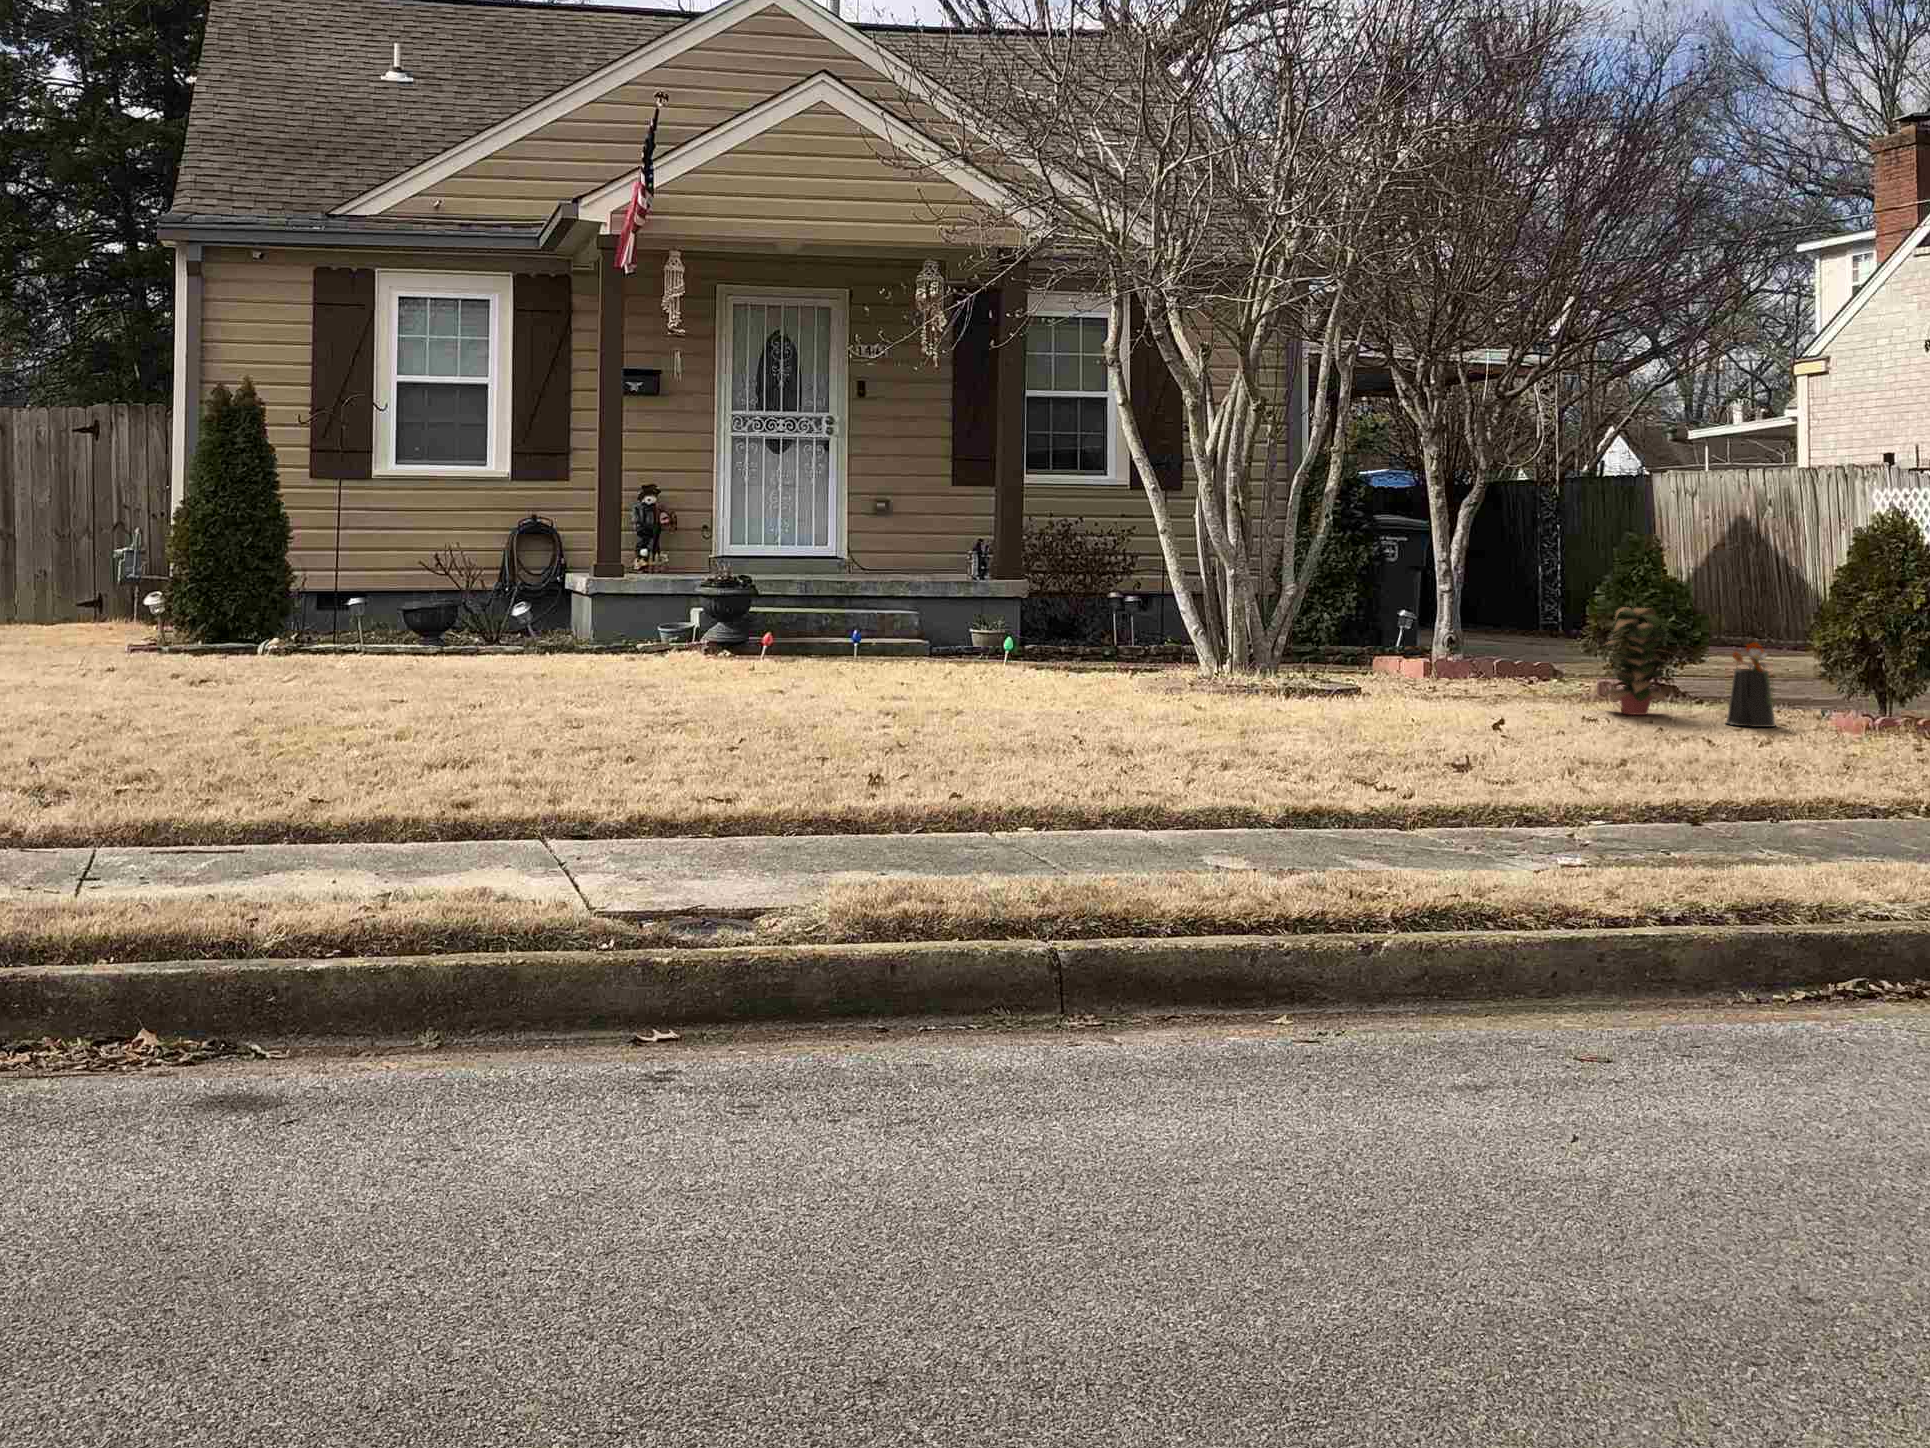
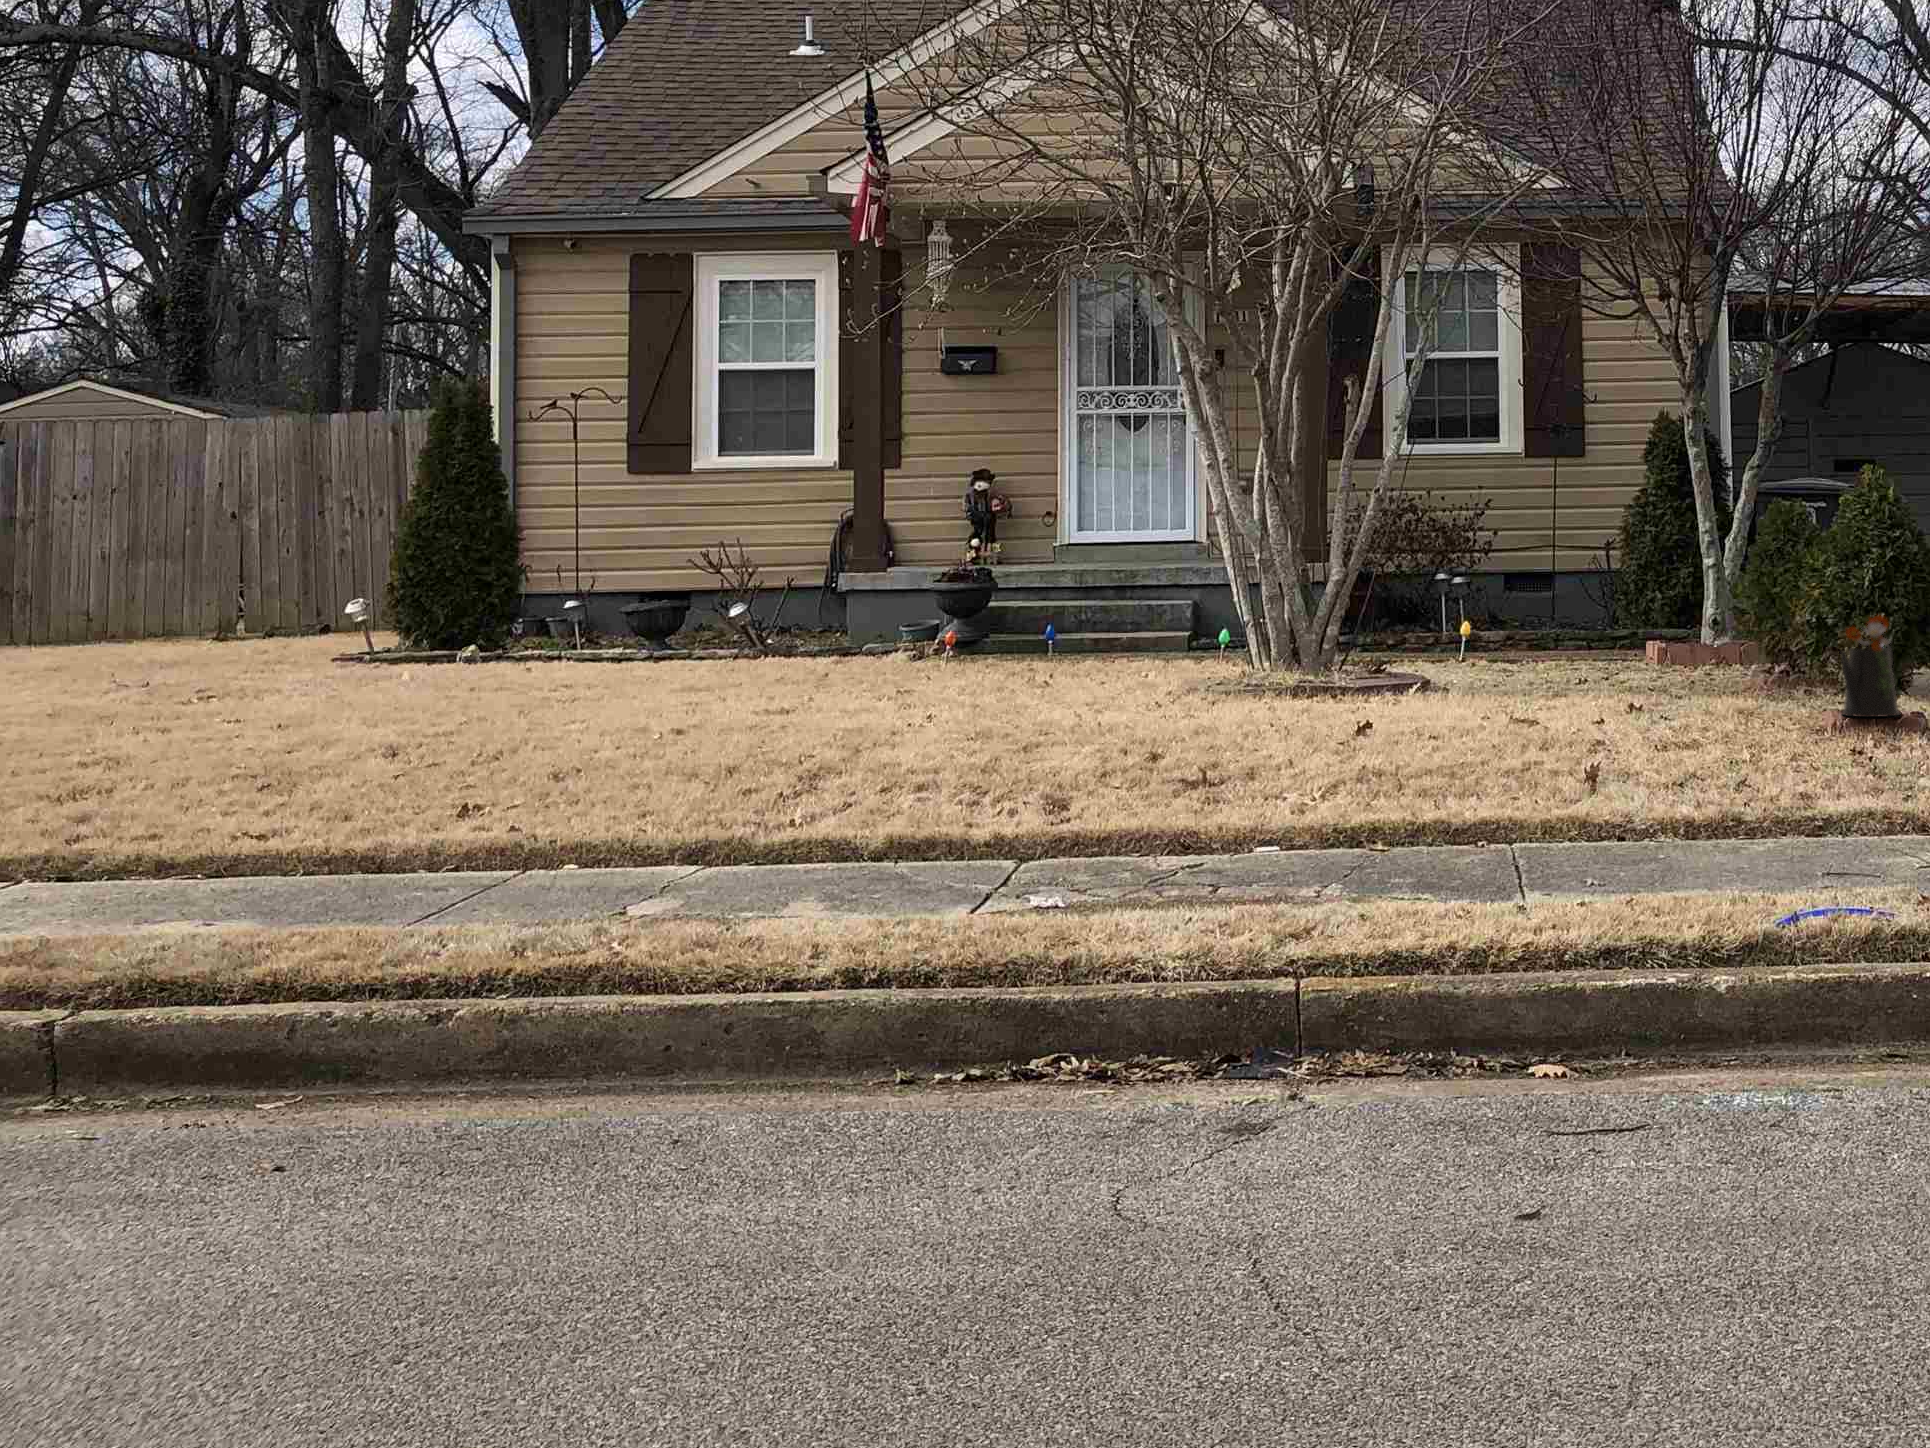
decorative plant: present [1604,607,1670,715] -> none [1729,576,1818,704]

